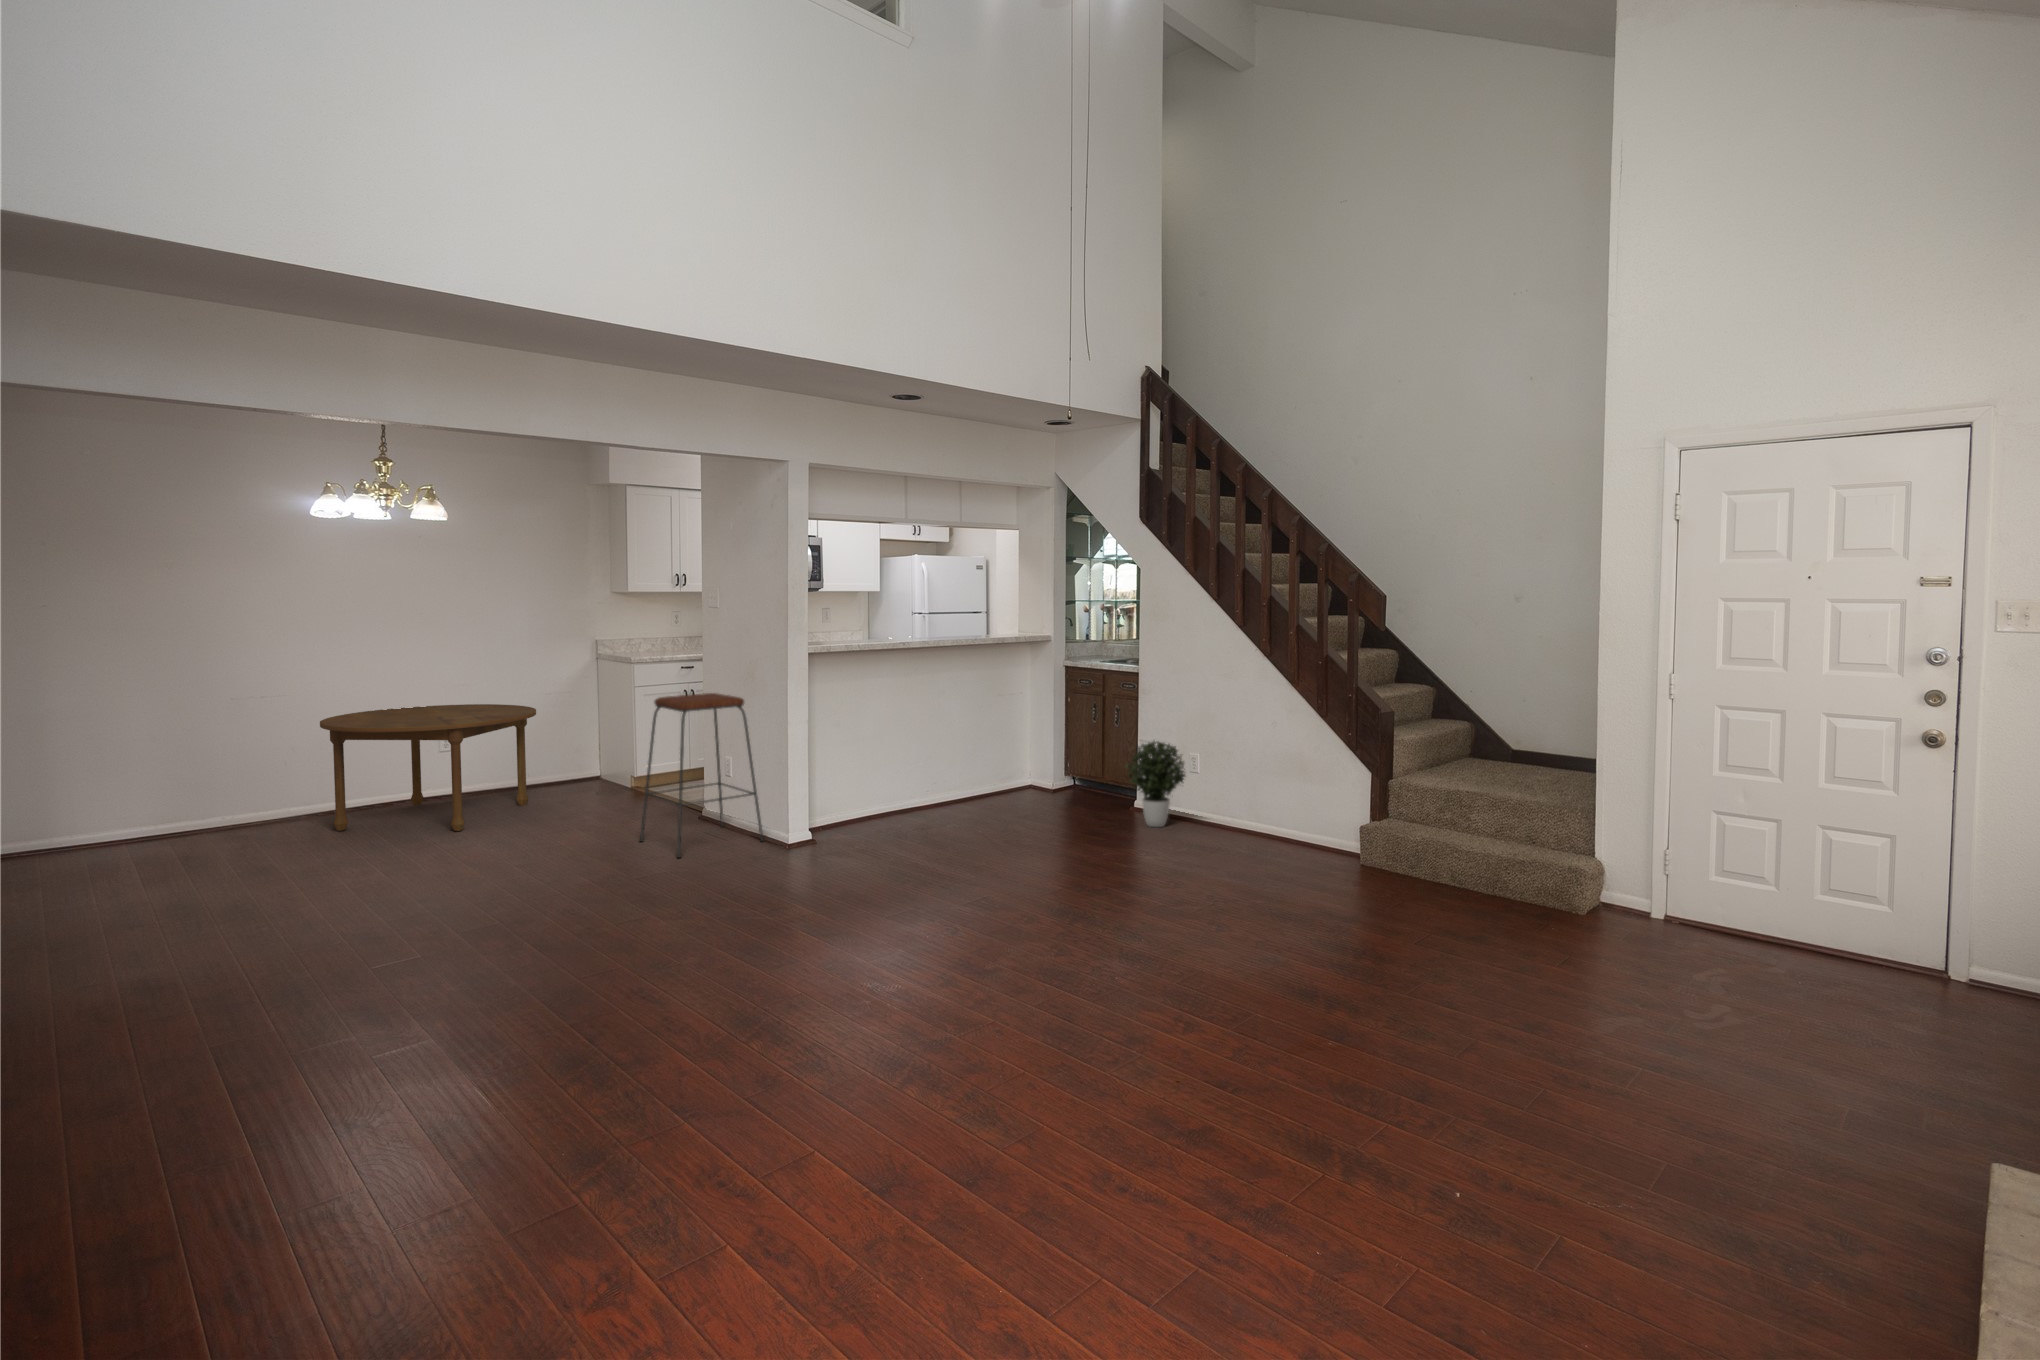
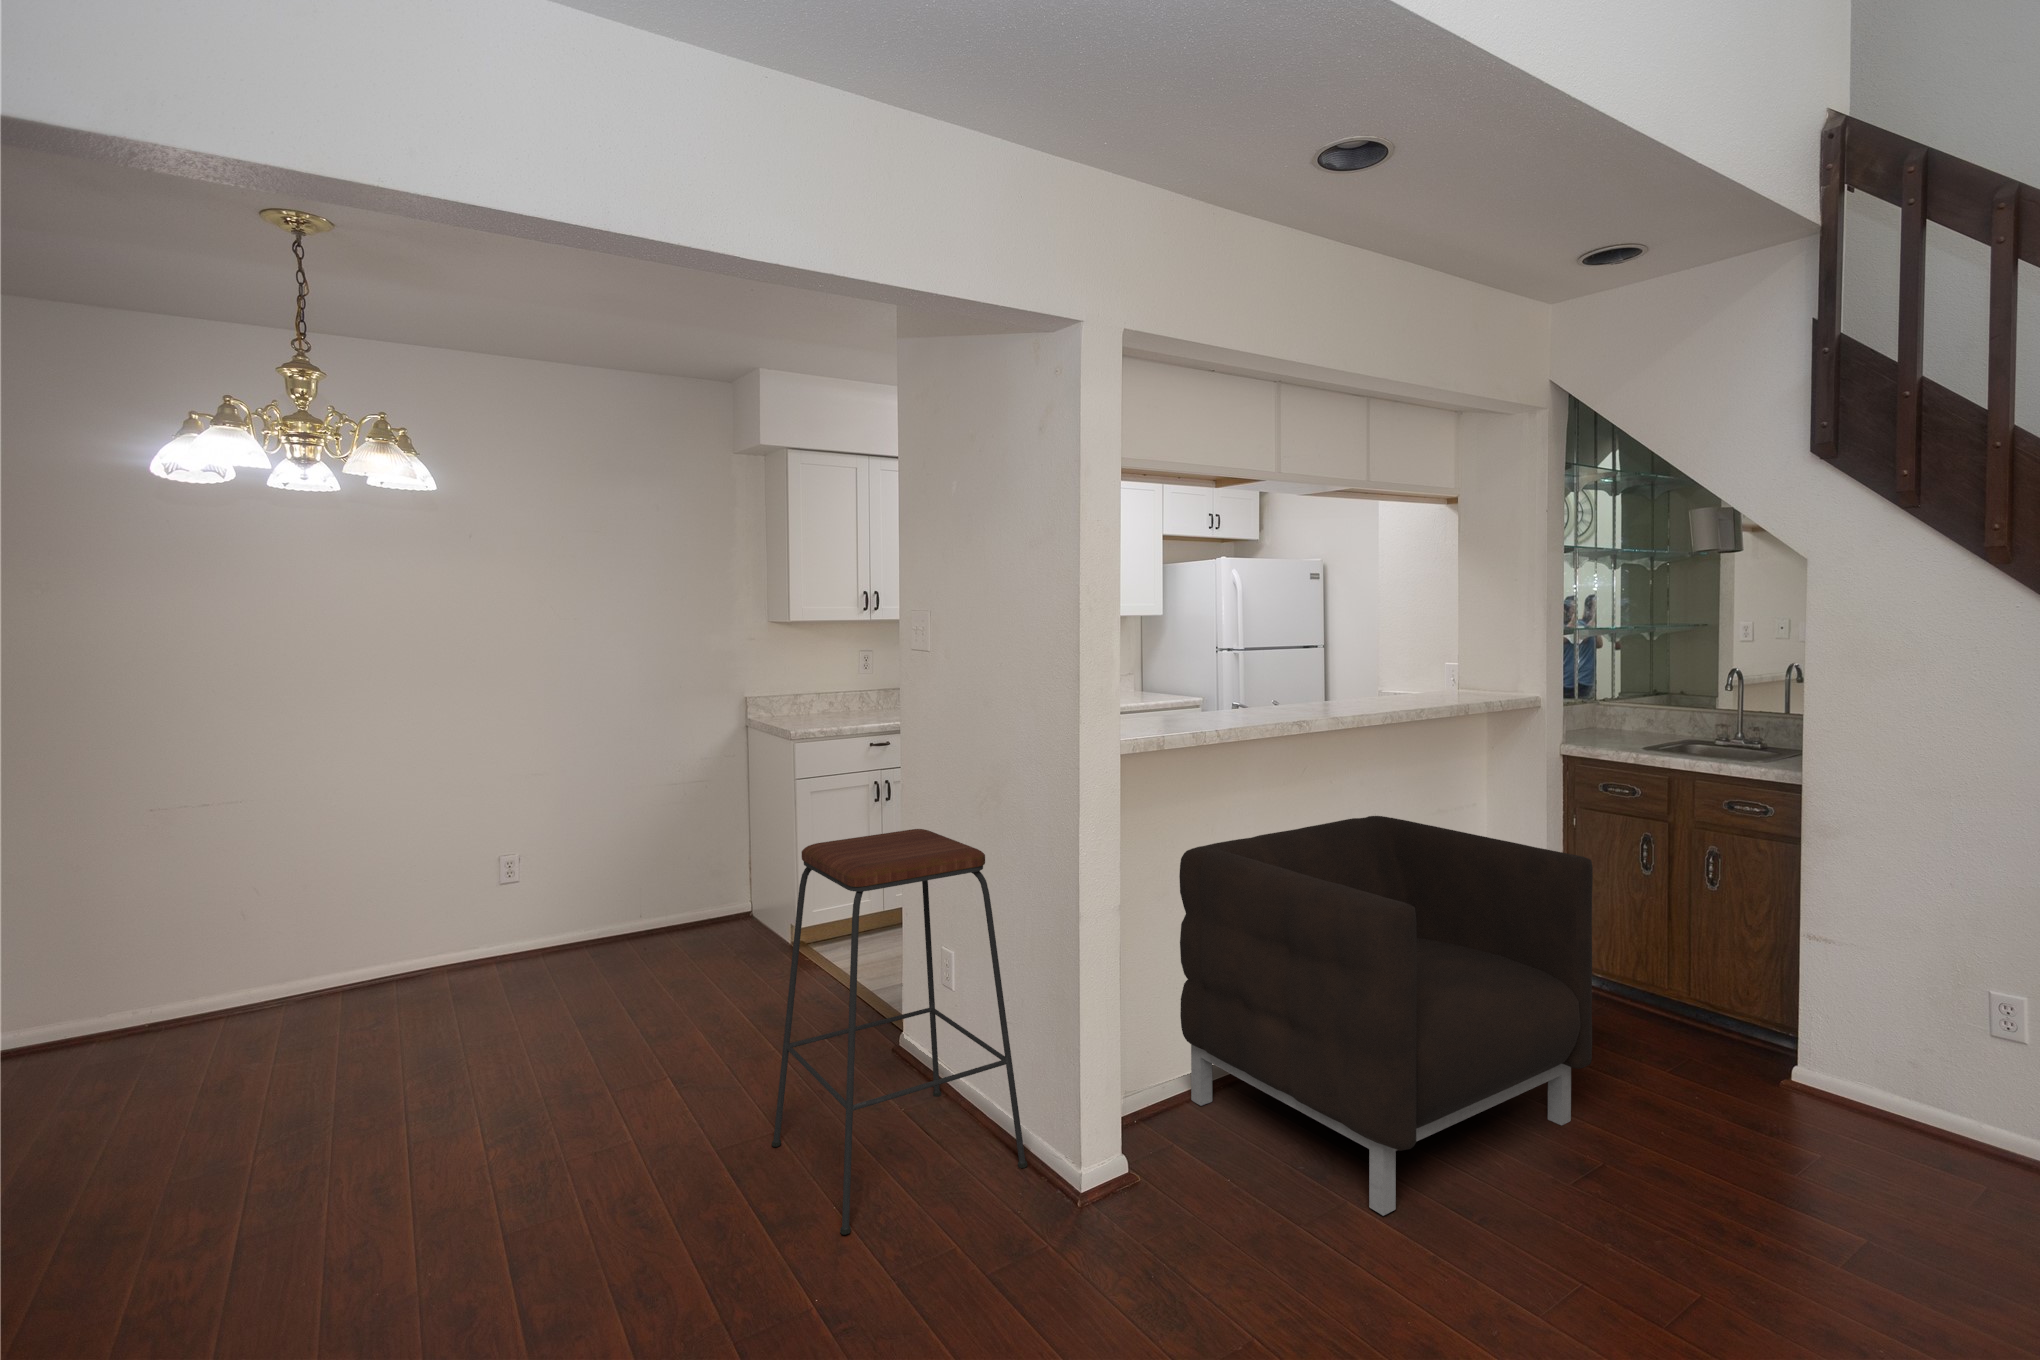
armchair: none [843,693,1030,844] -> present [1179,816,1593,1216]
dining table: present [320,704,536,831] -> none [238,810,623,1076]
potted plant: present [1126,741,1185,827] -> none [1839,958,2024,1176]

